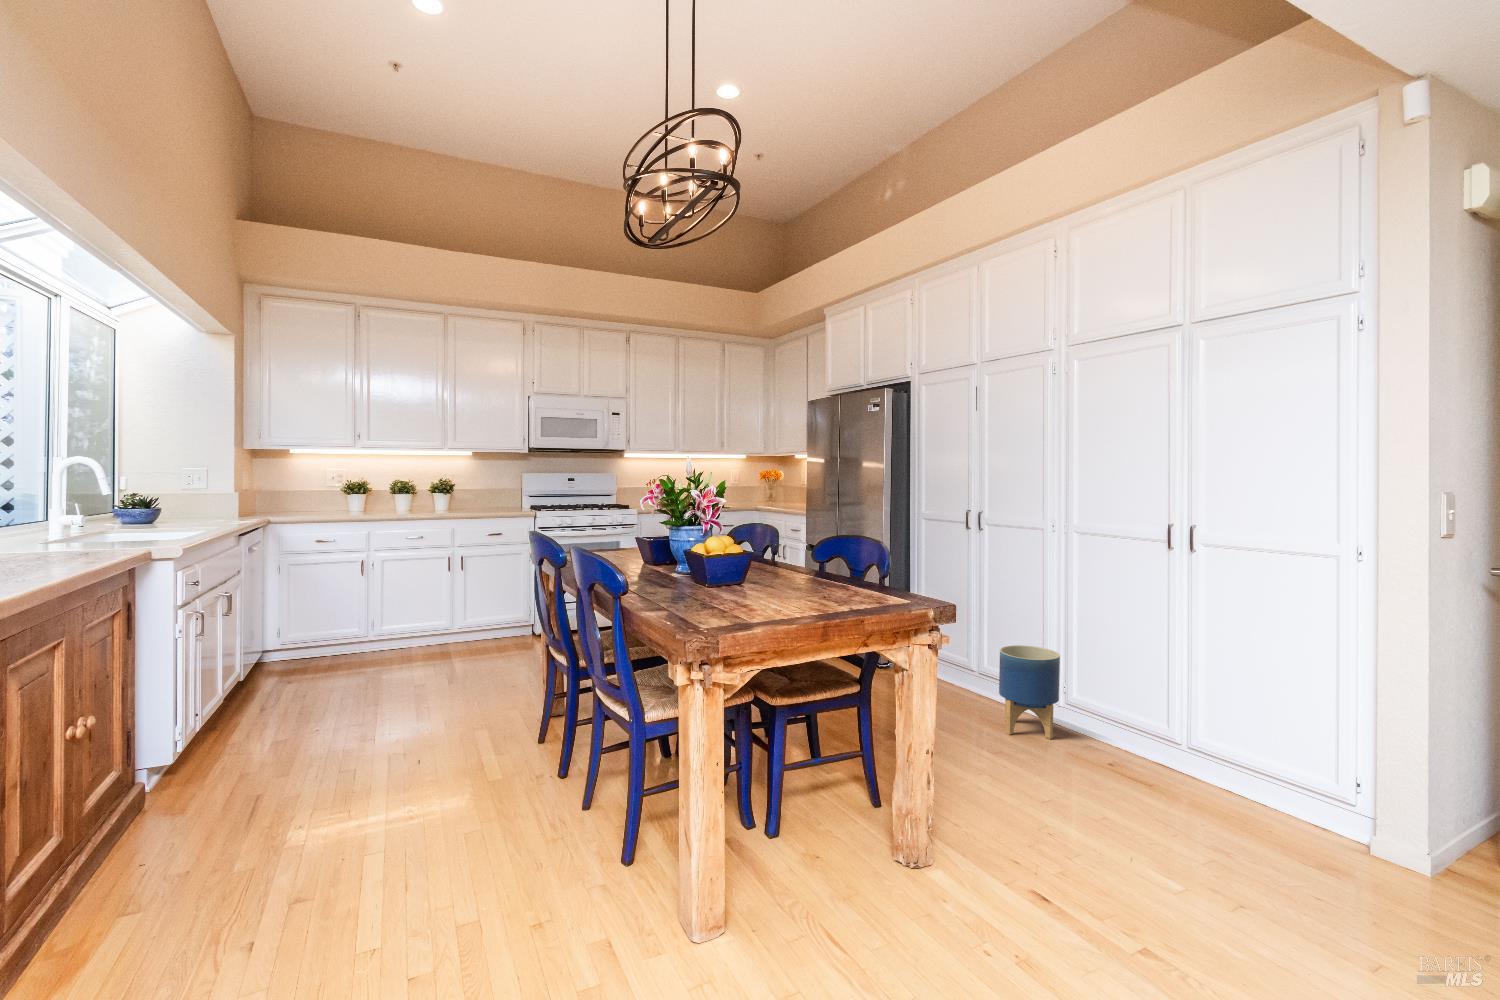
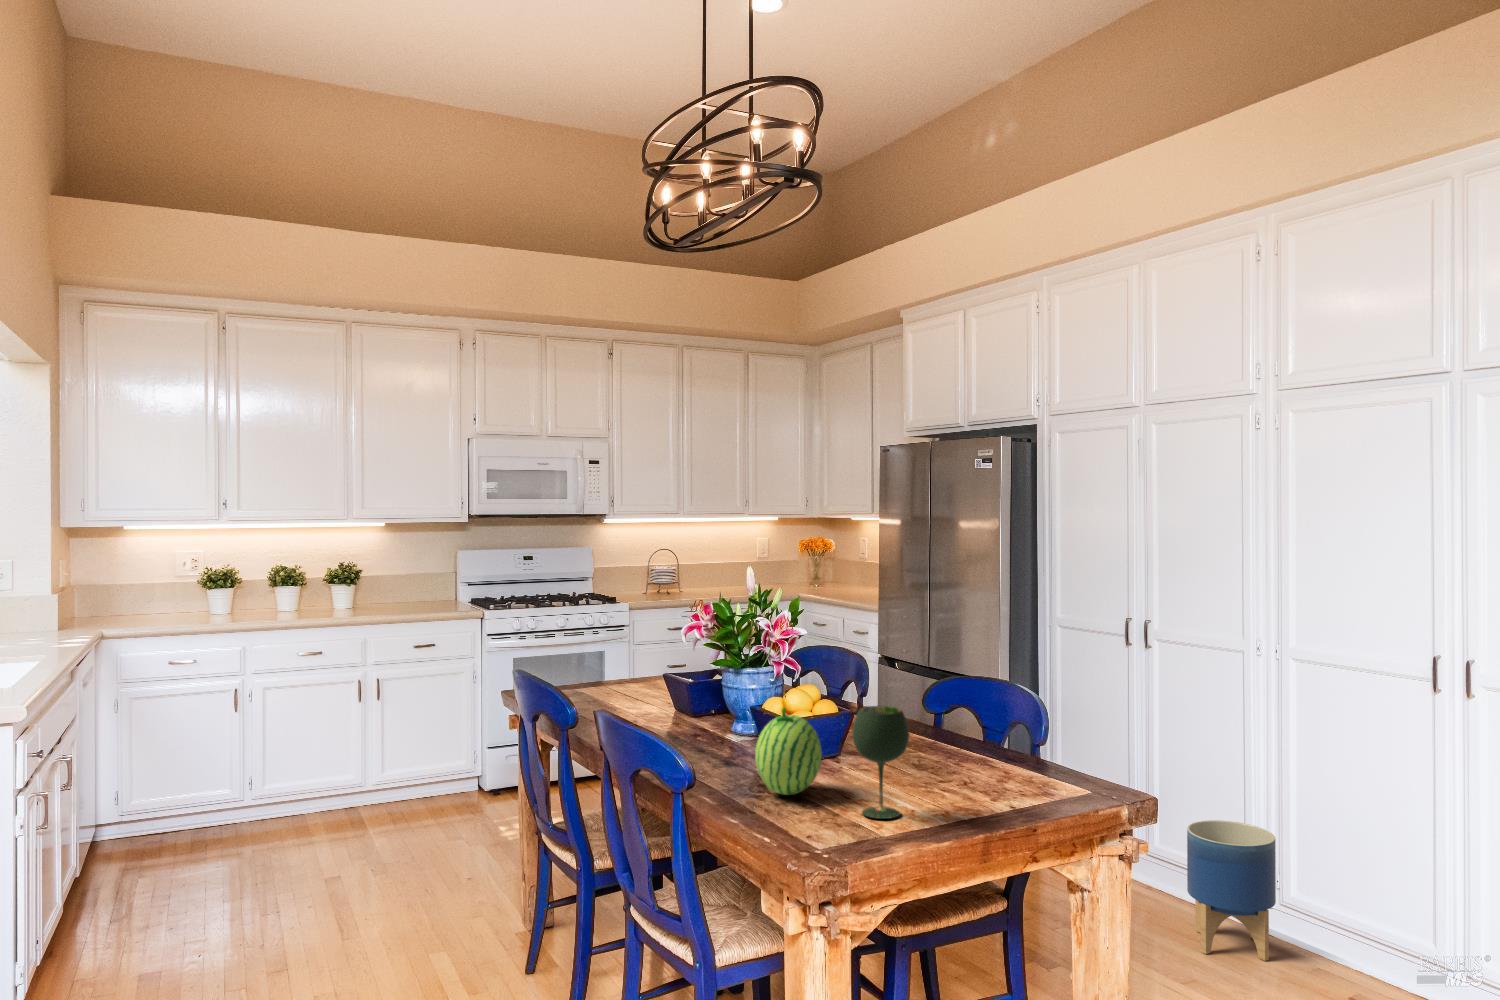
wine glass: none [737,534,777,613] -> present [852,706,909,819]
fruit: none [673,537,720,601] -> present [755,707,822,795]

